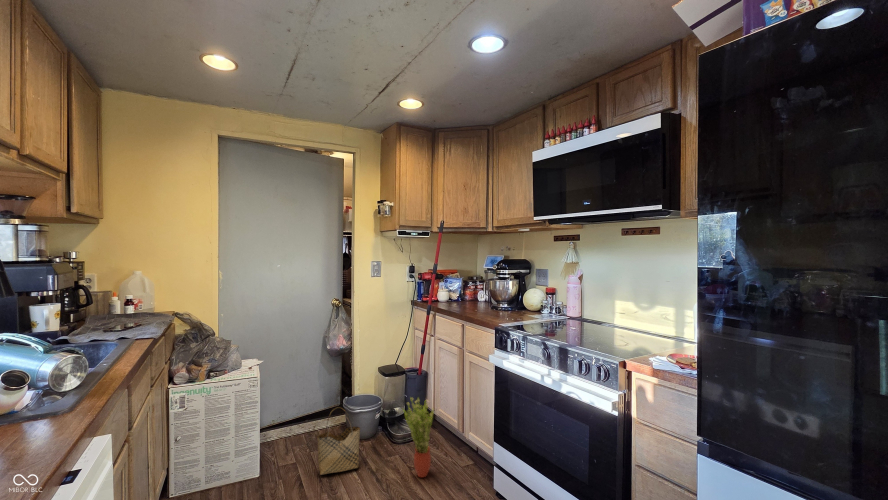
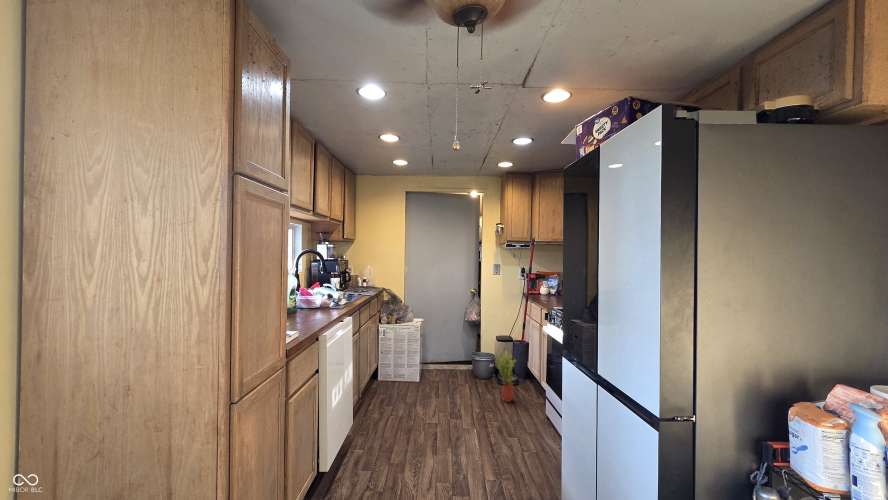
woven basket: present [317,407,360,475] -> none [448,351,474,389]

